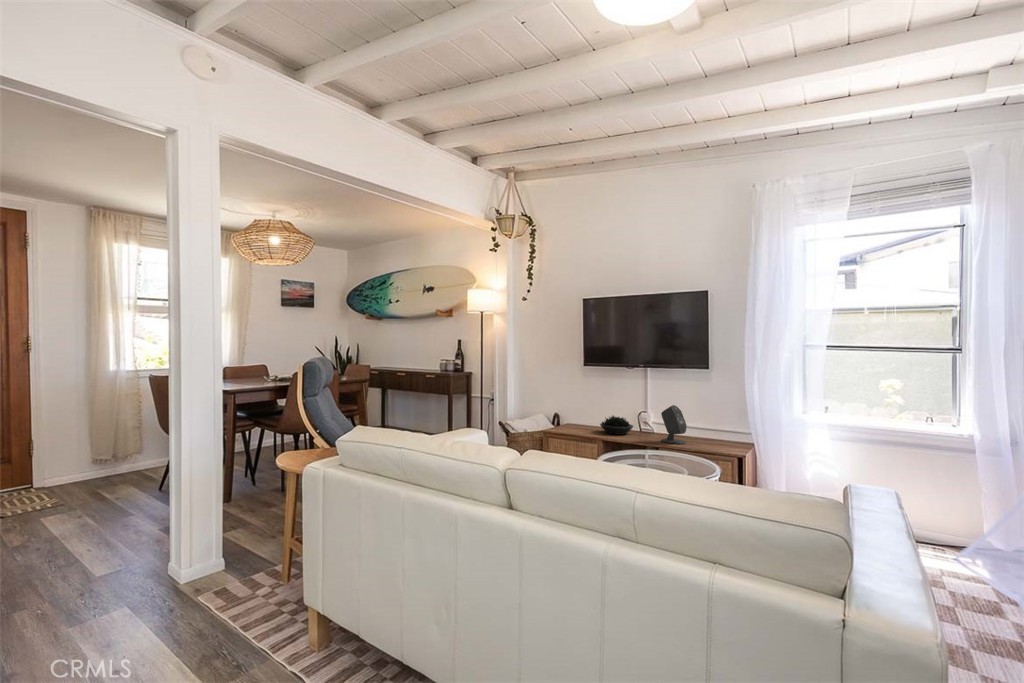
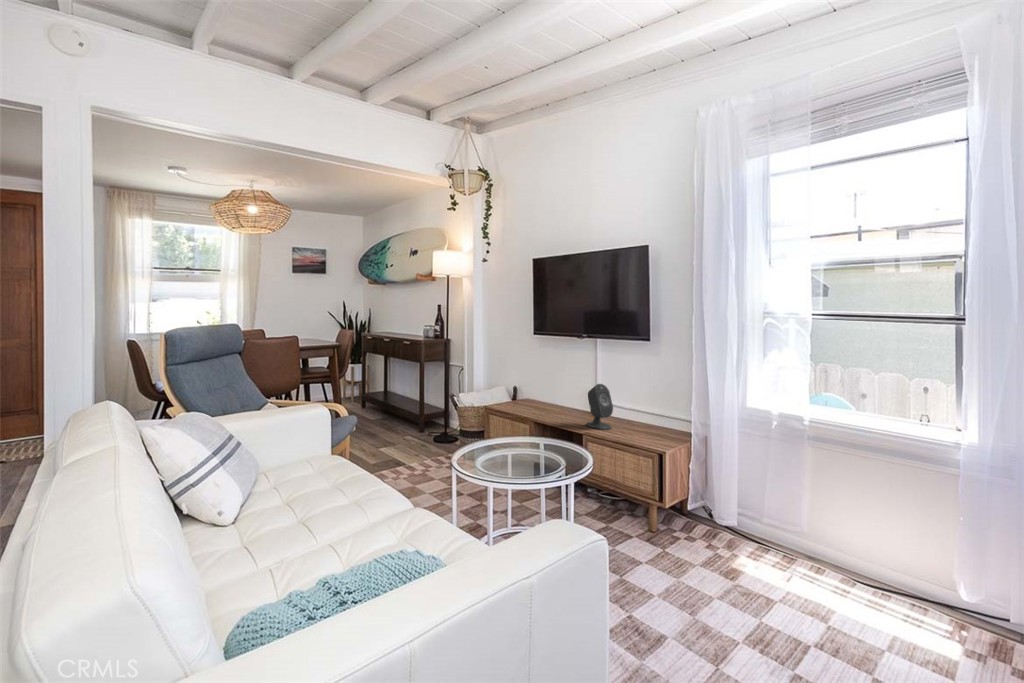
succulent plant: present [600,416,633,434] -> none [535,392,572,414]

